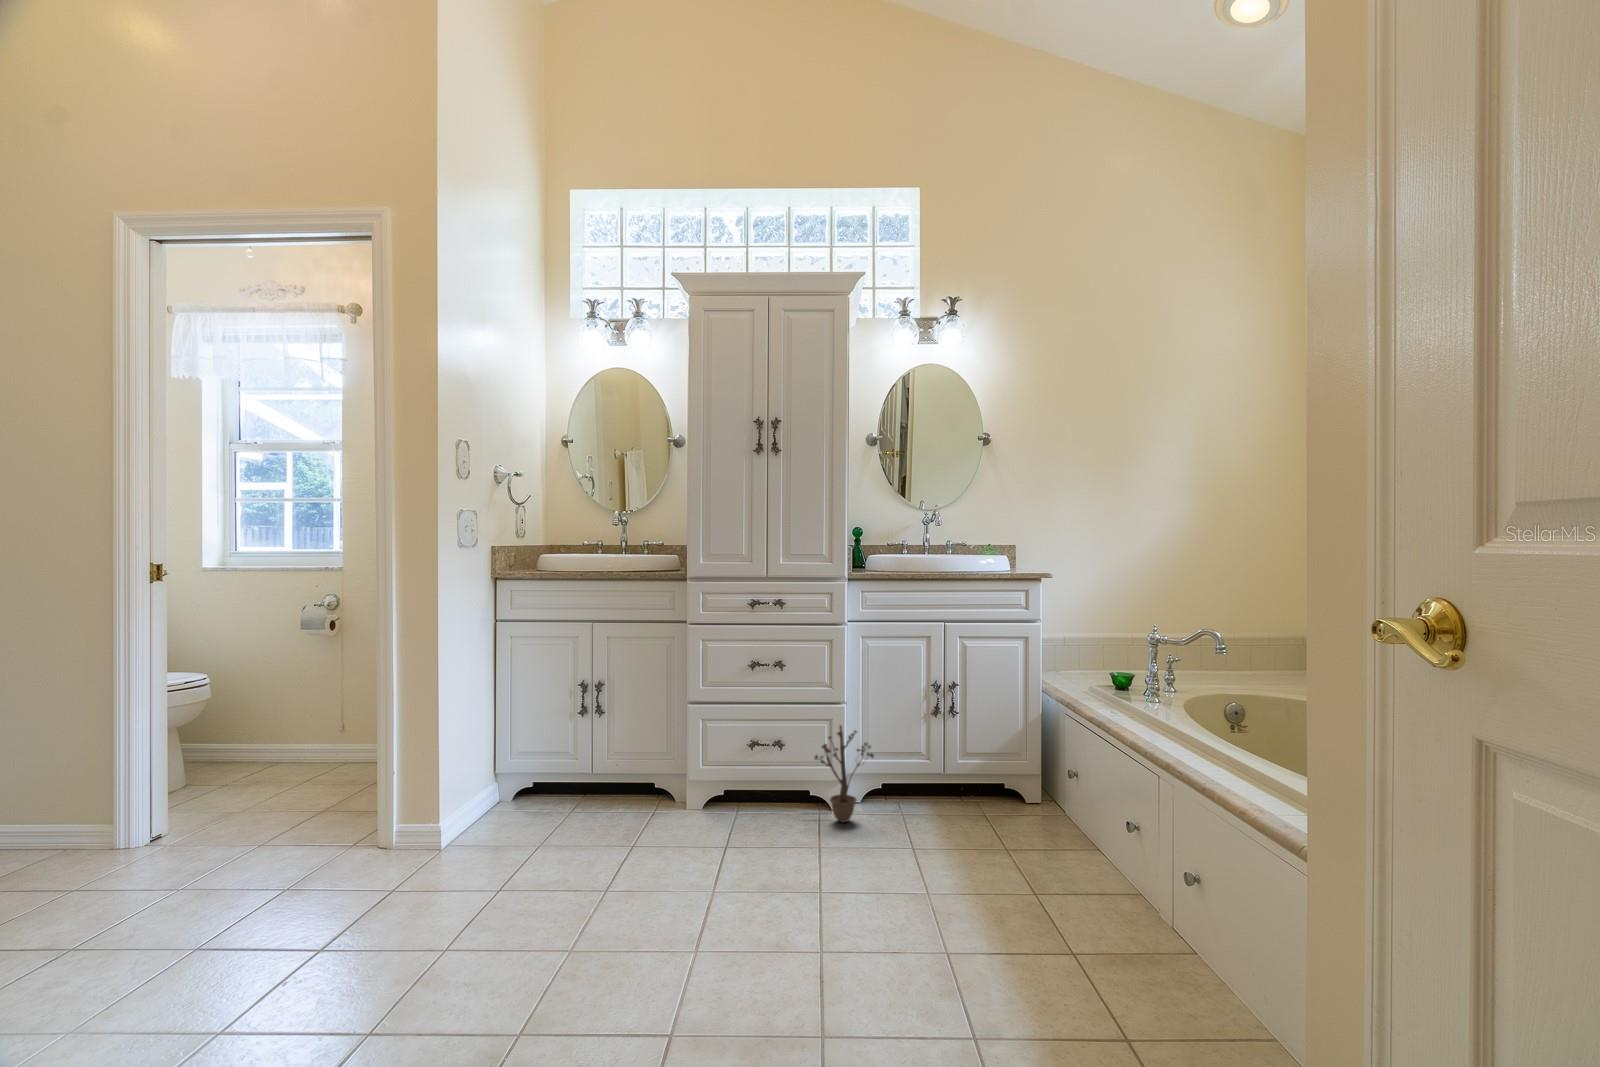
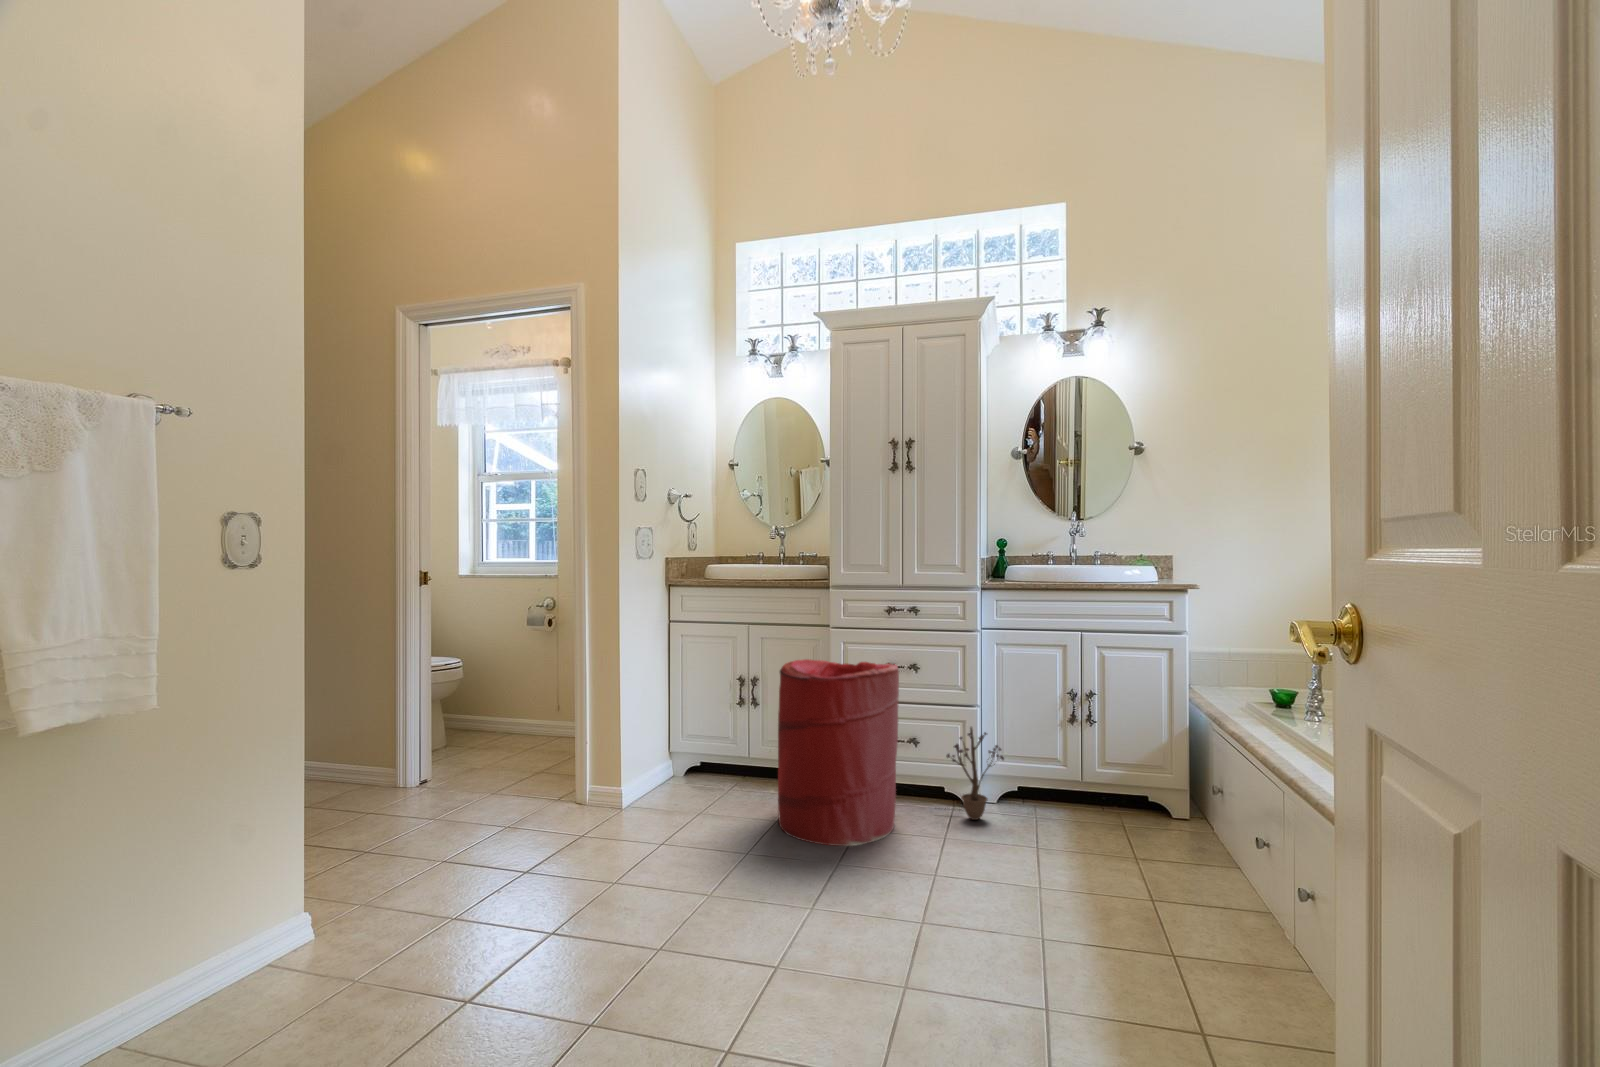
laundry hamper: none [635,661,769,869] -> present [778,659,899,846]

